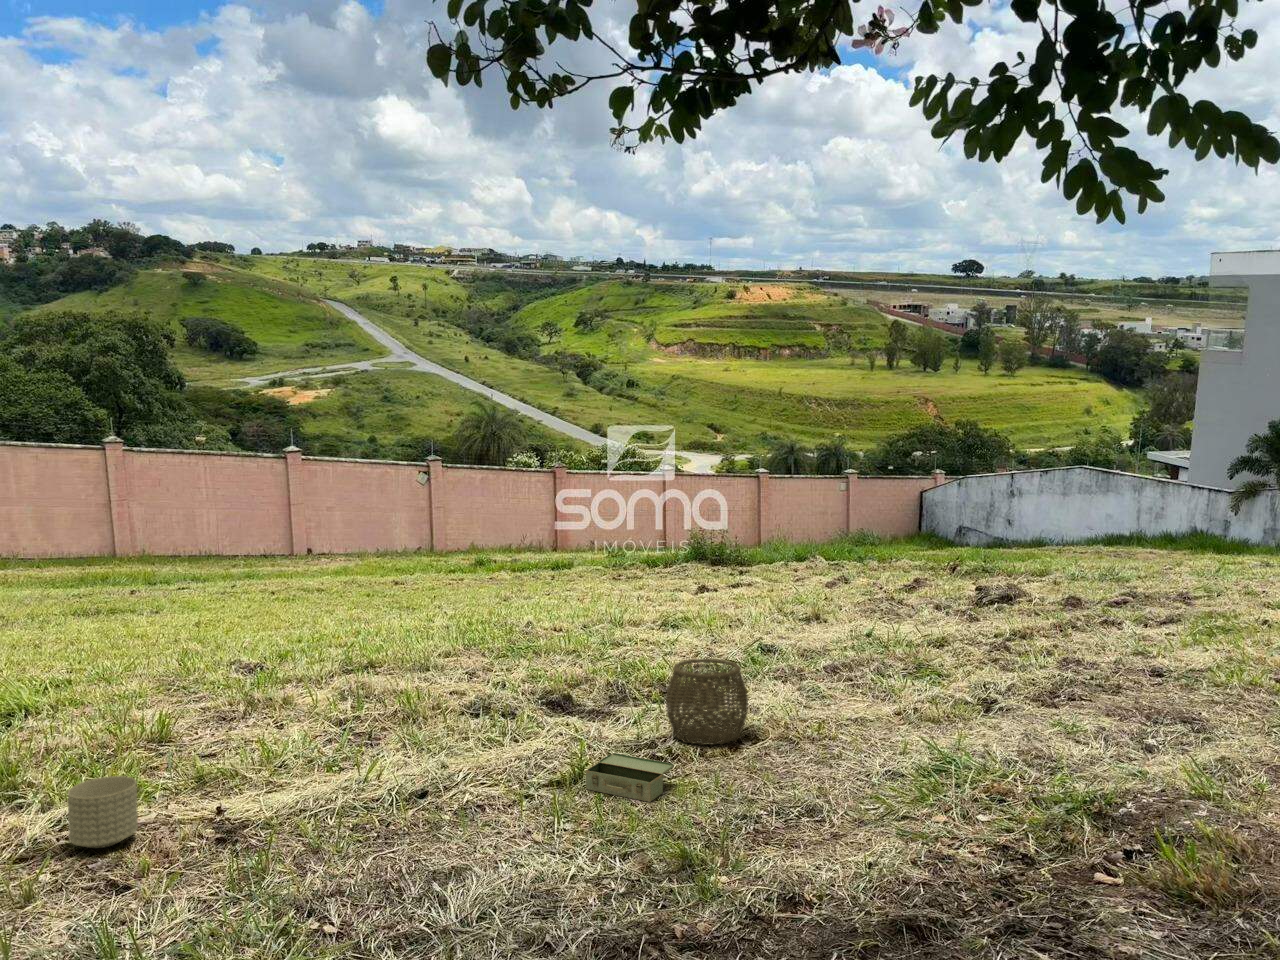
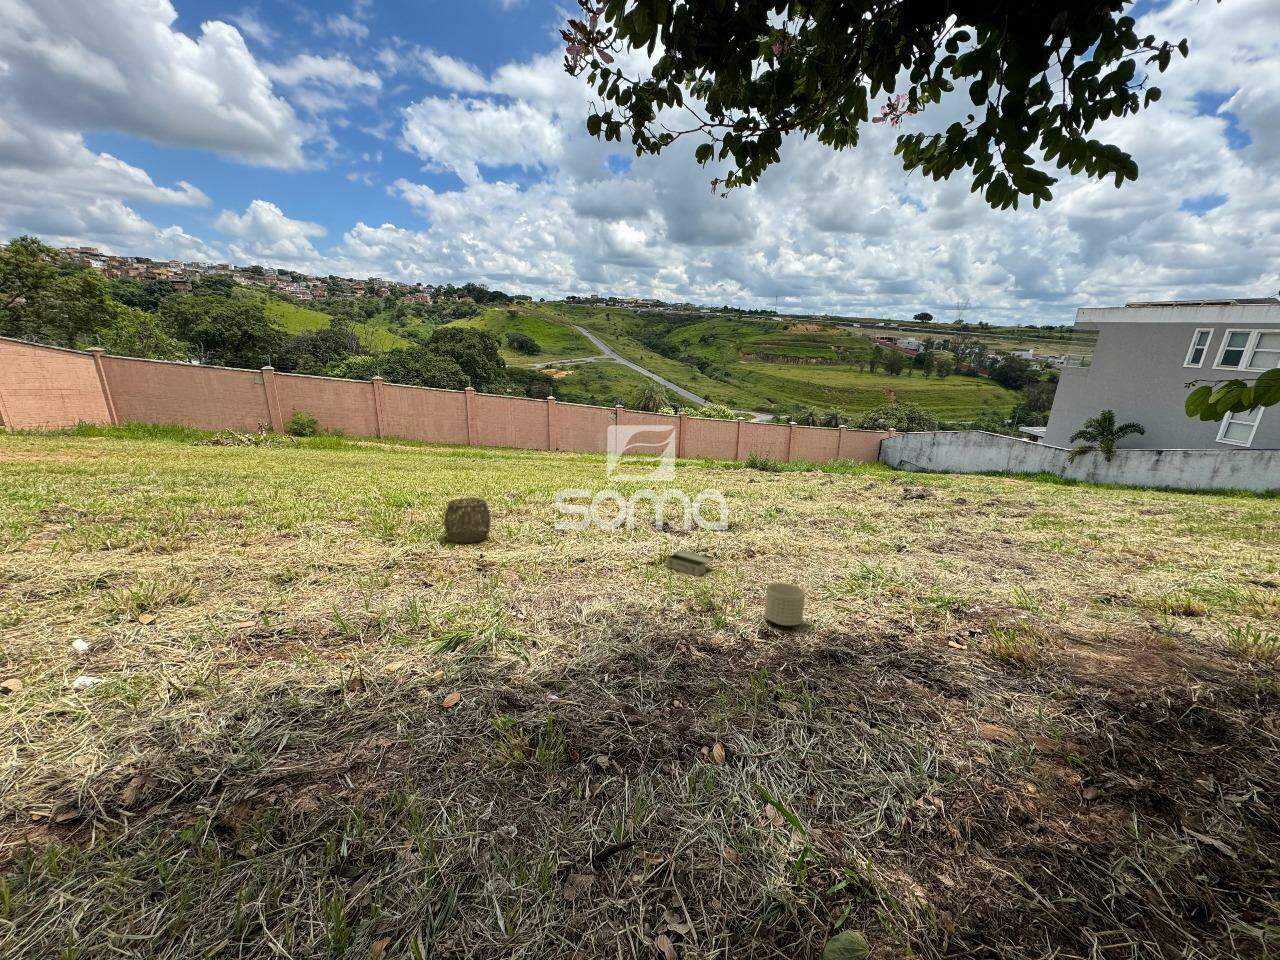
woven basket: present [666,658,748,745] -> present [444,498,491,543]
planter: present [68,776,138,848] -> present [765,583,805,626]

